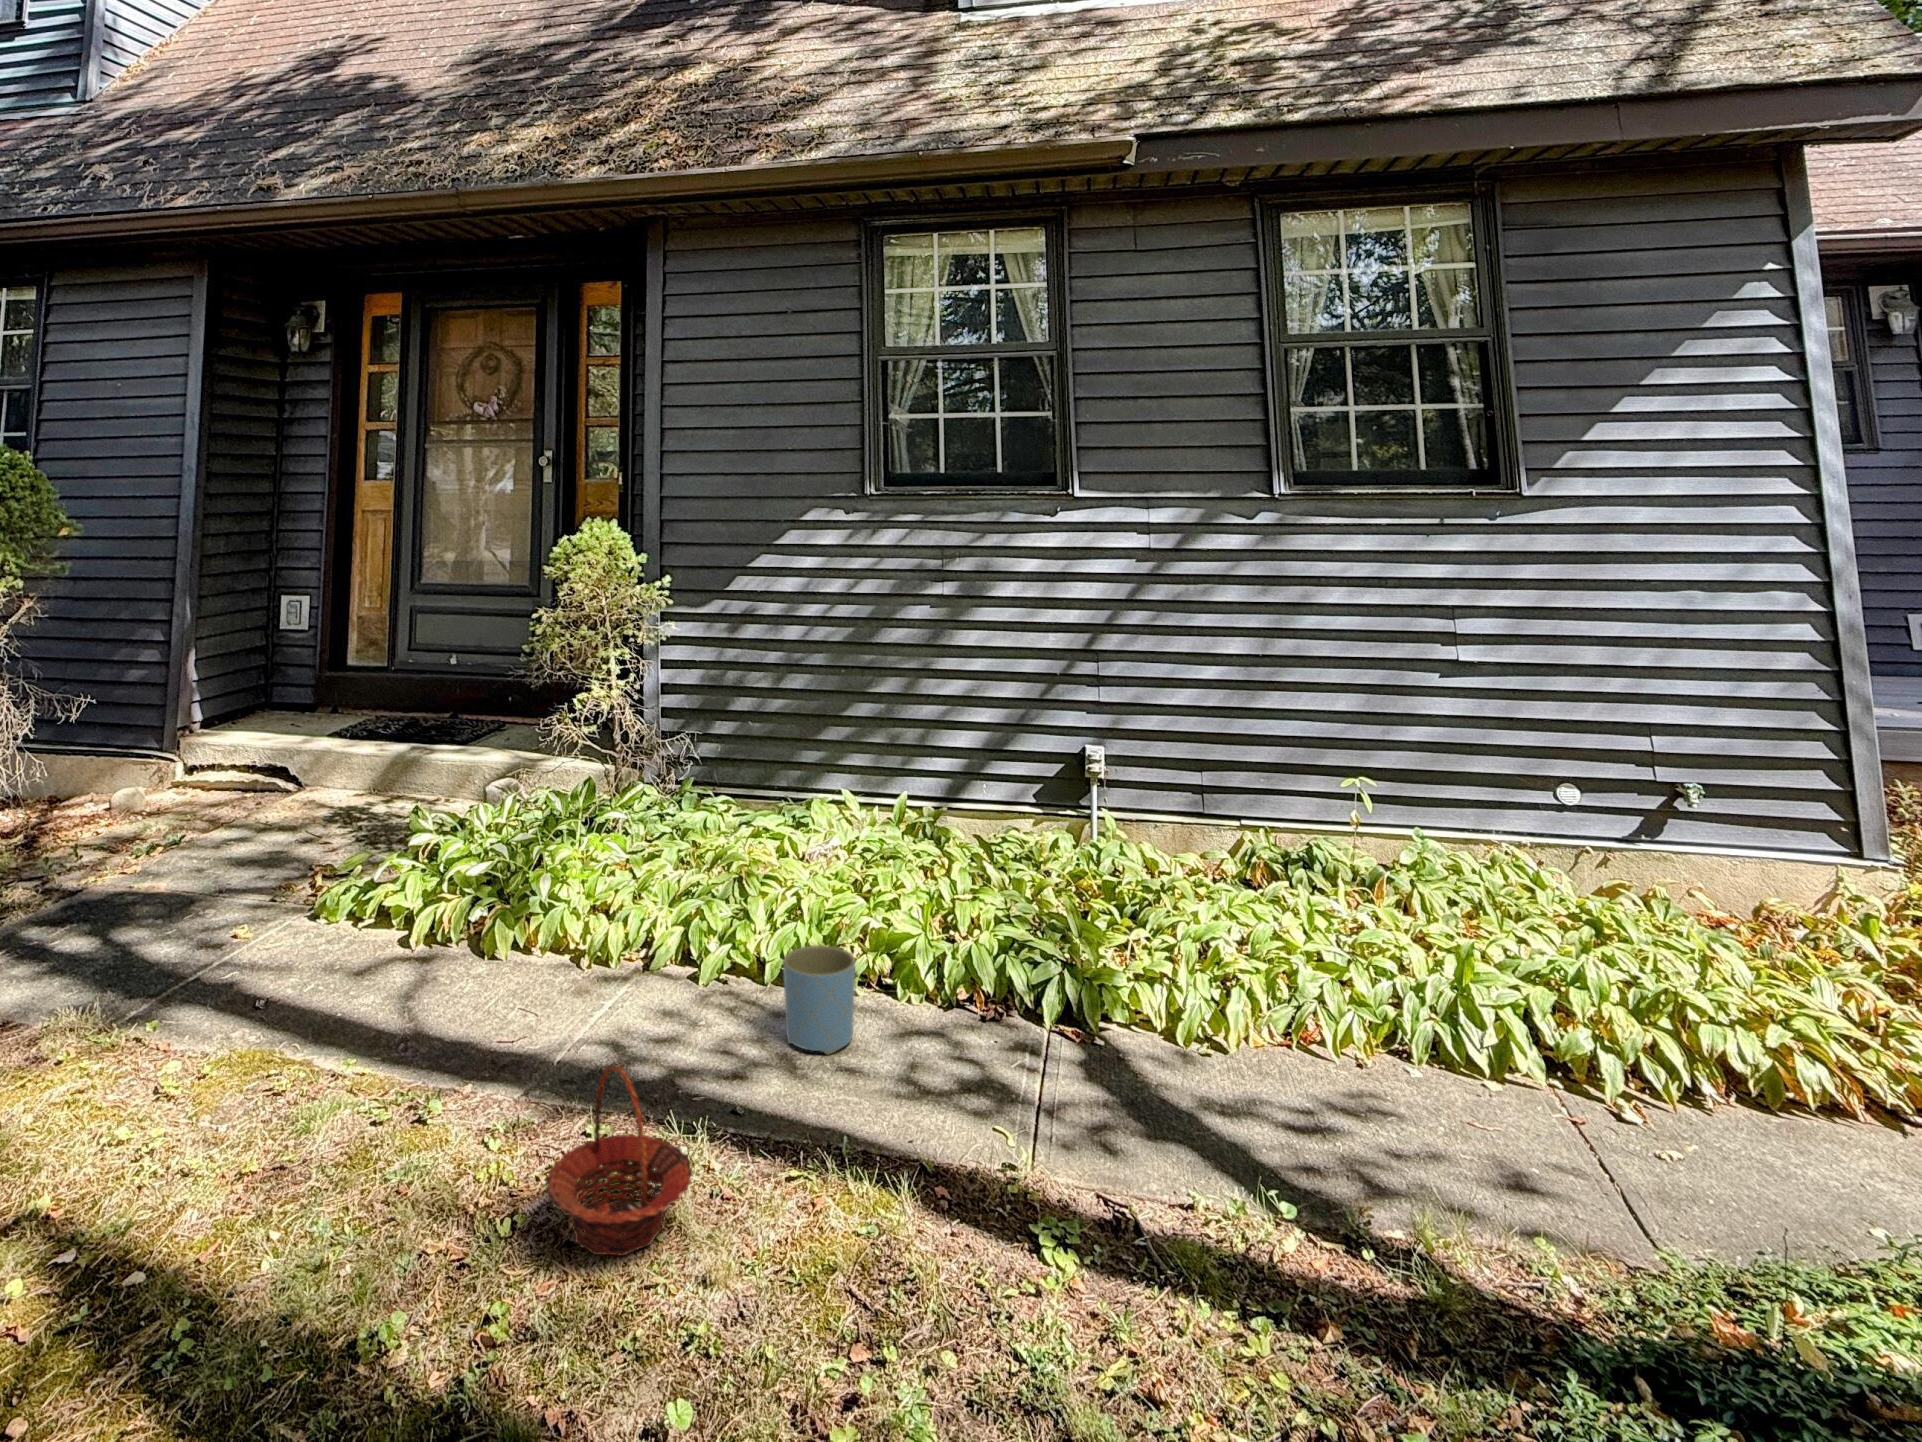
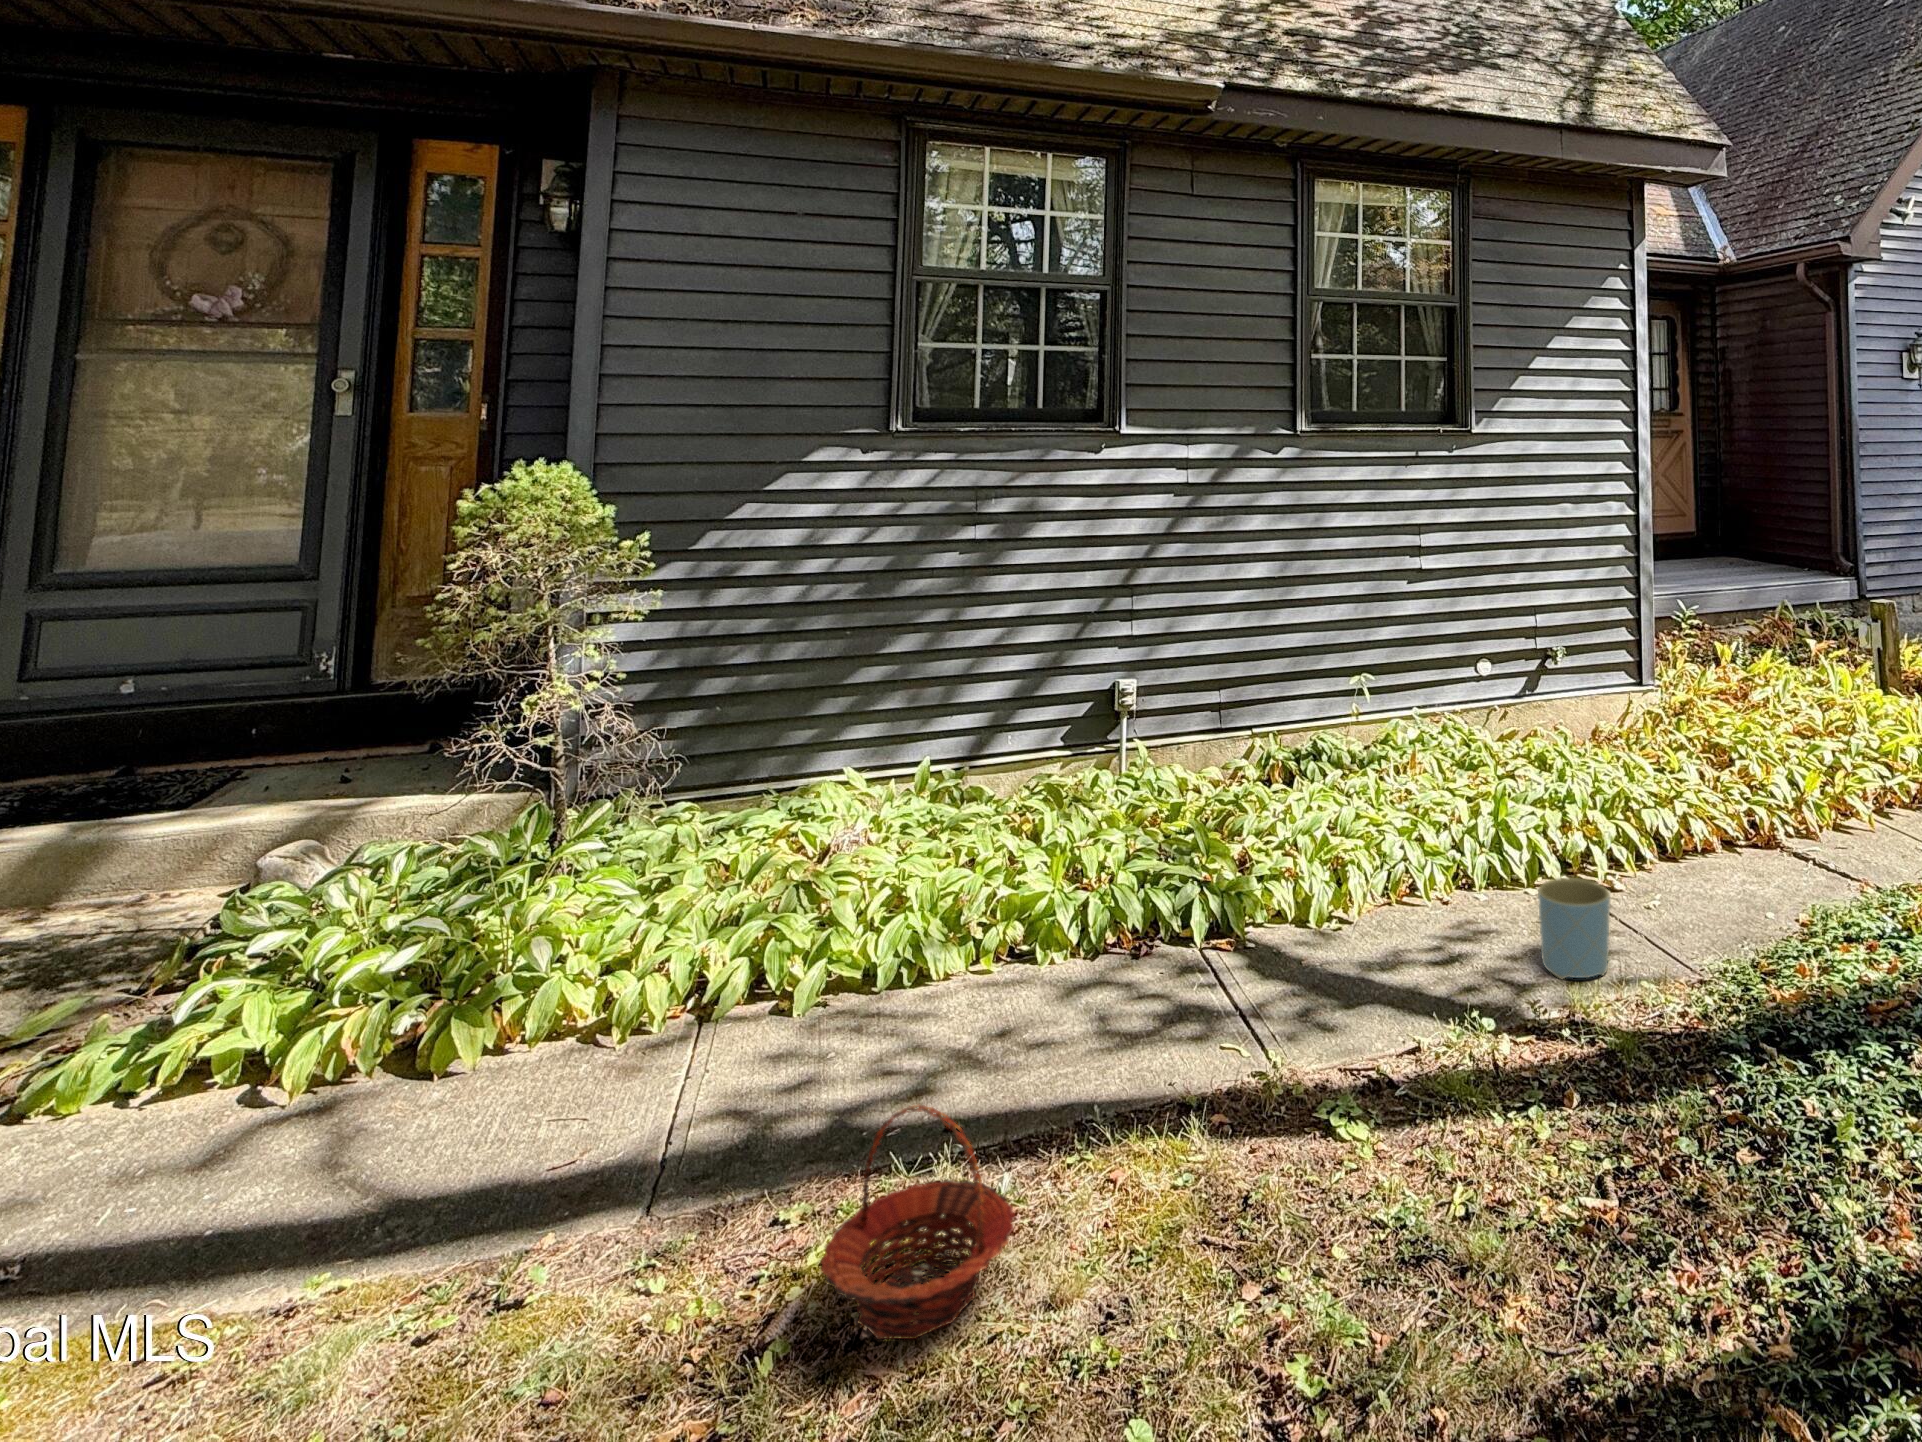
planter: present [783,945,855,1054] -> present [1538,878,1610,979]

